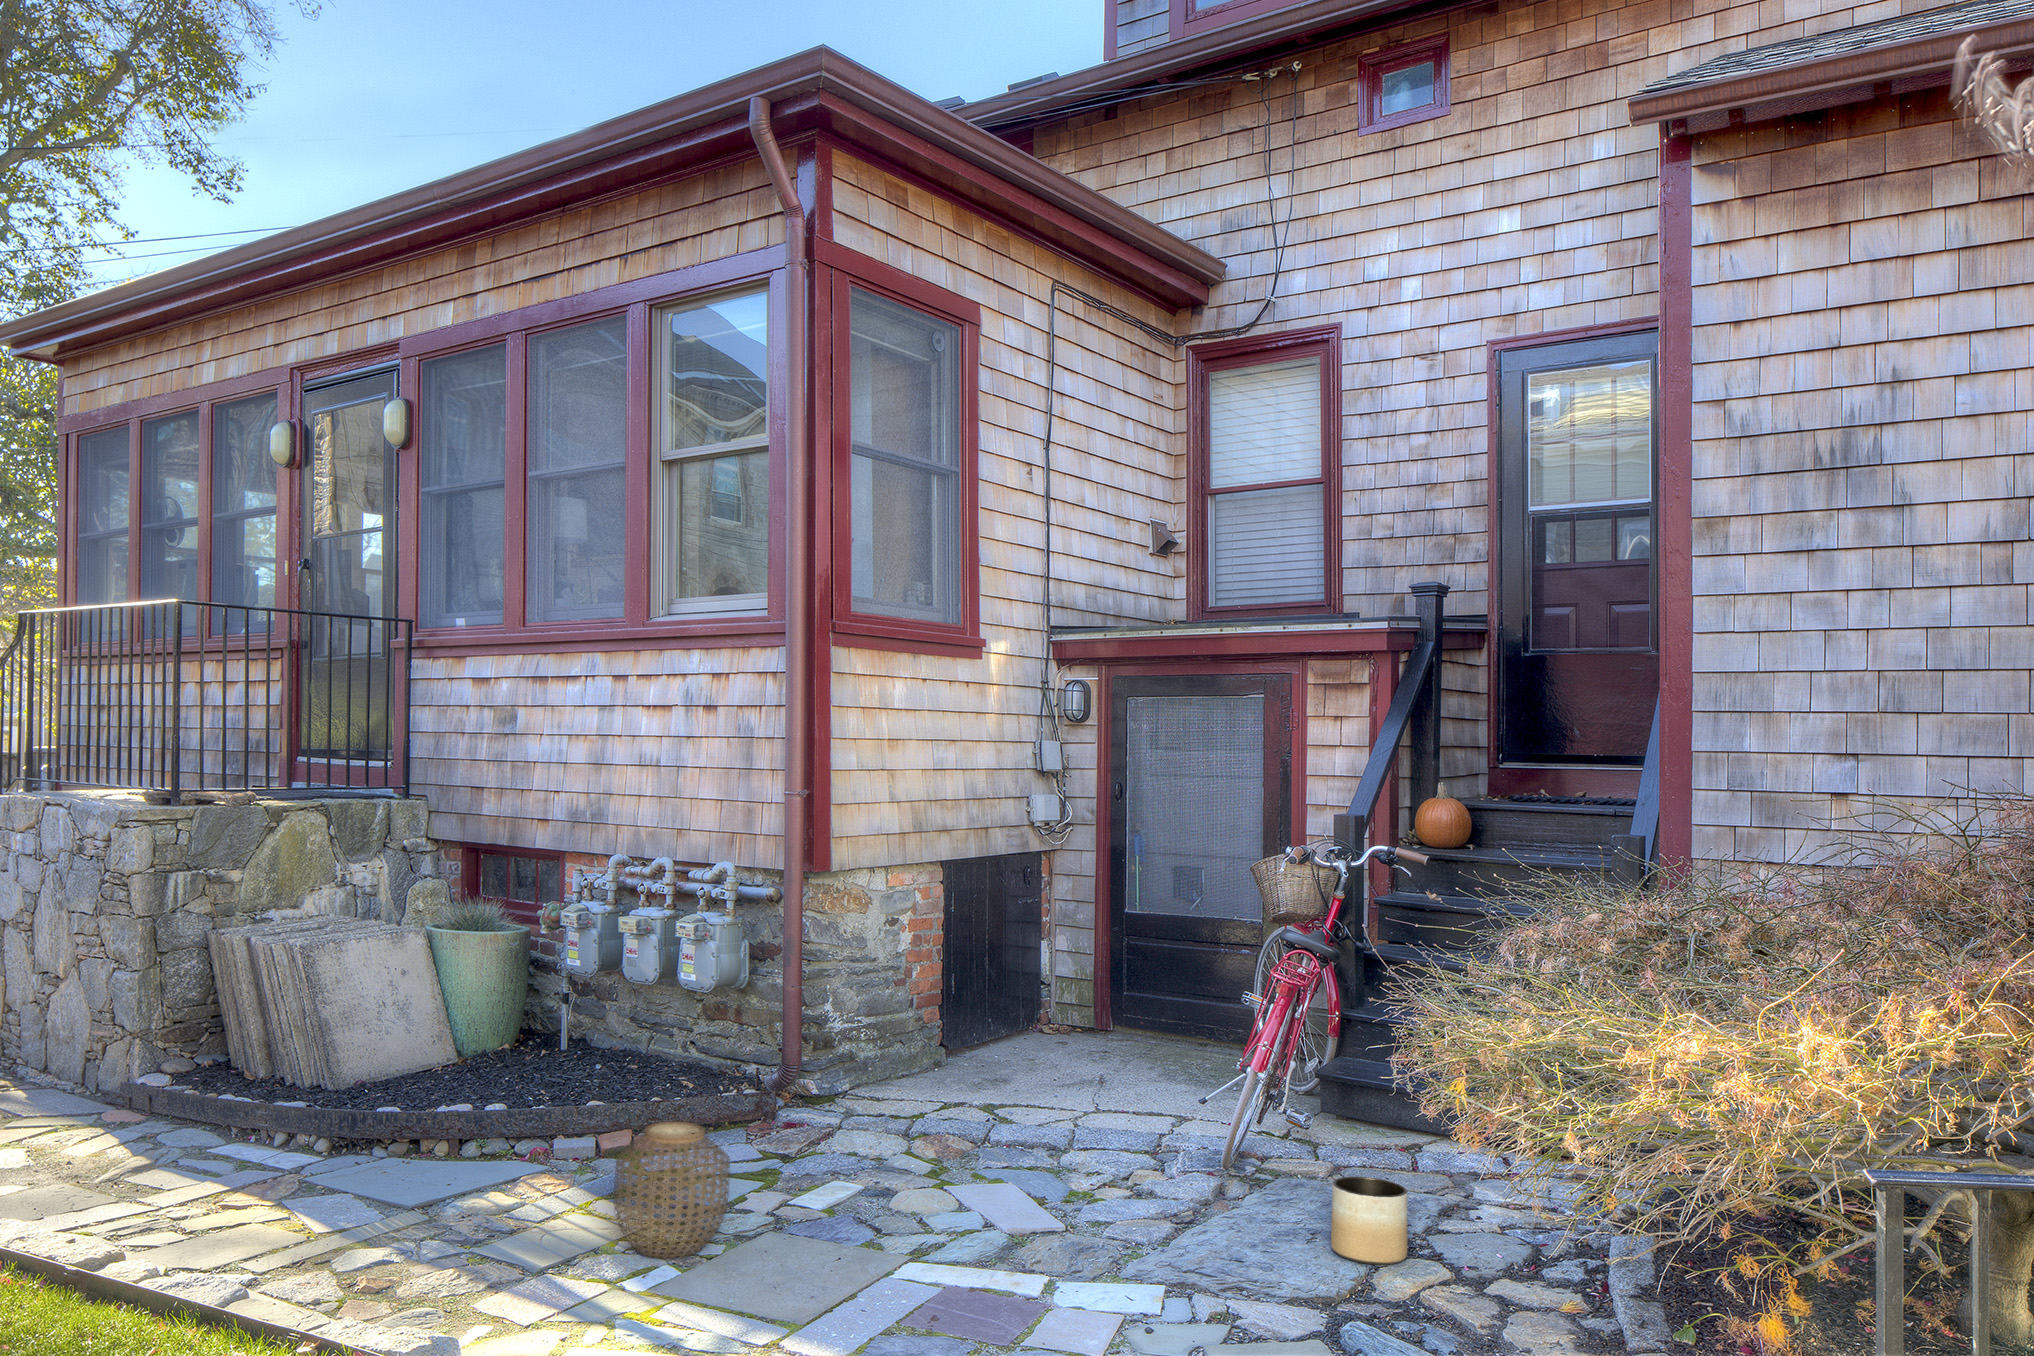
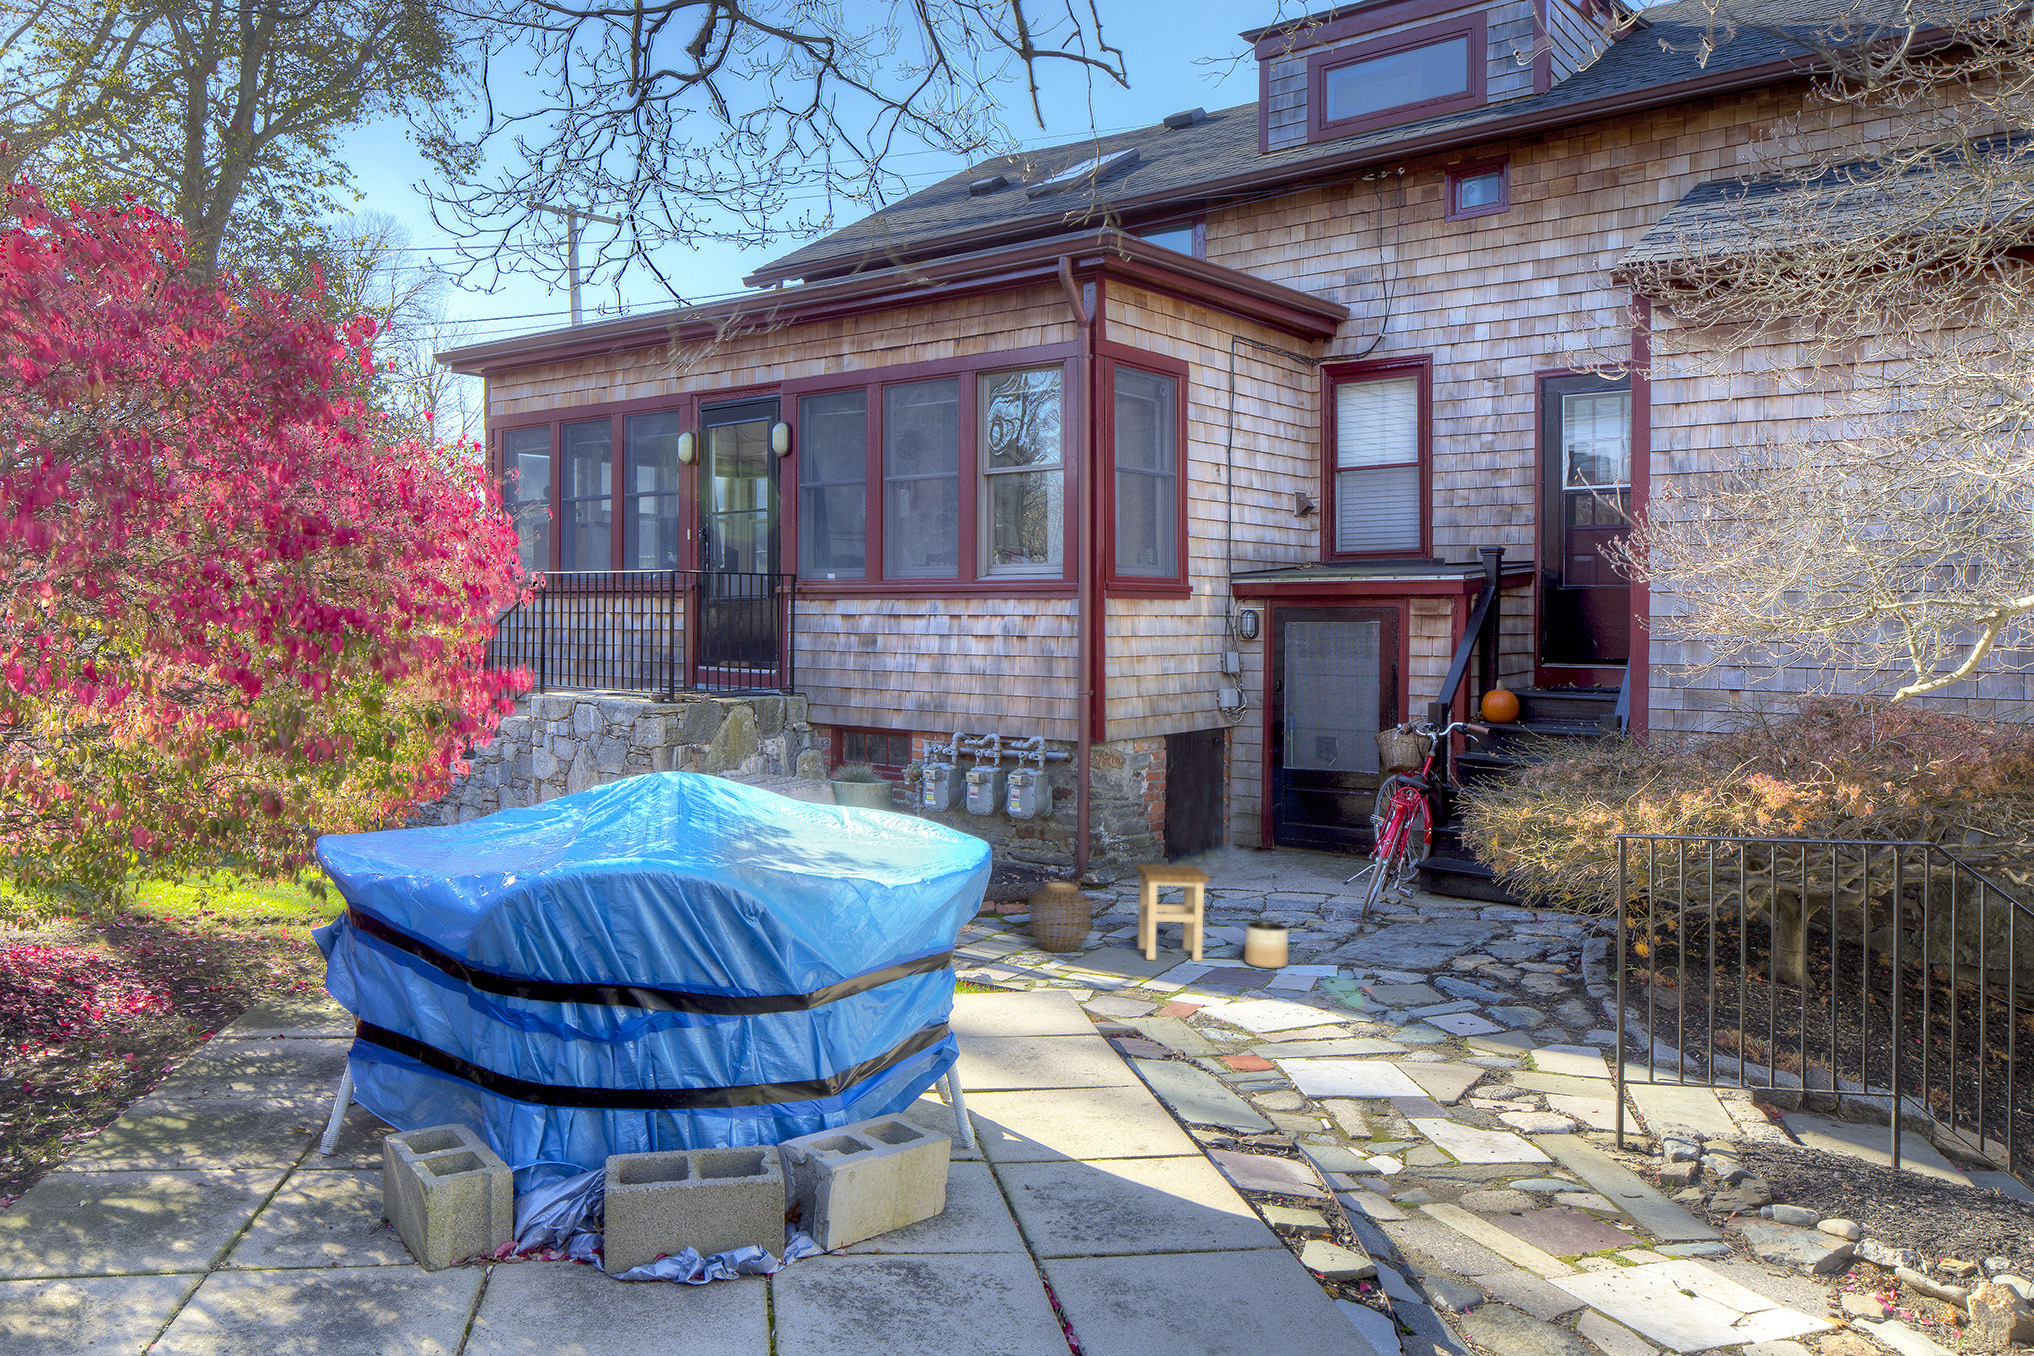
stool: none [814,1089,933,1277] -> present [1136,864,1209,961]
planter: present [1331,1177,1407,1265] -> present [1245,922,1288,968]

